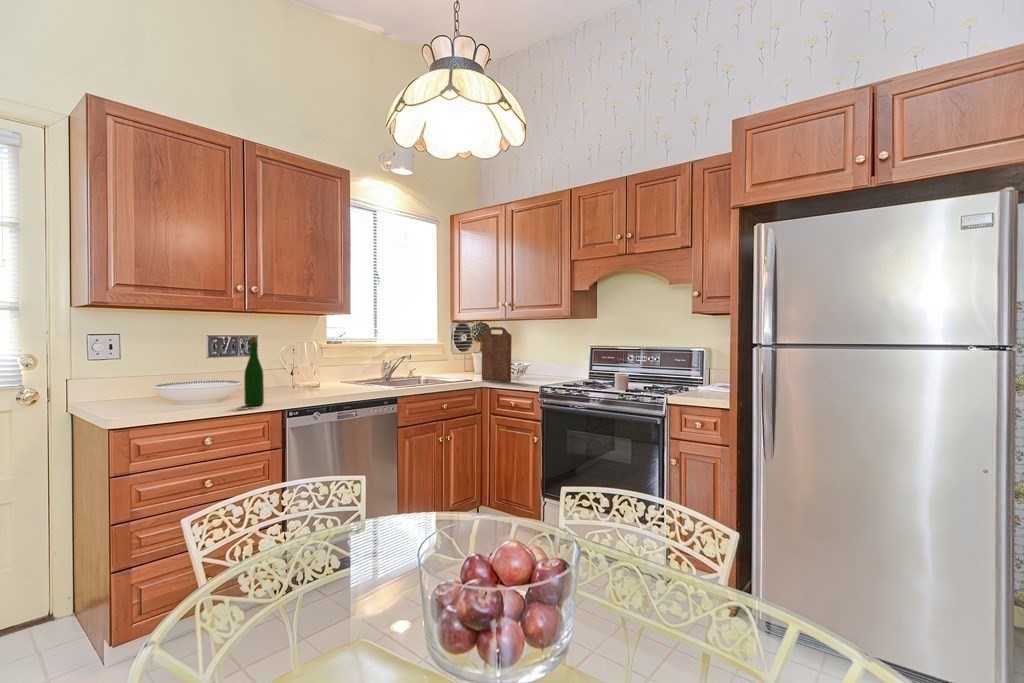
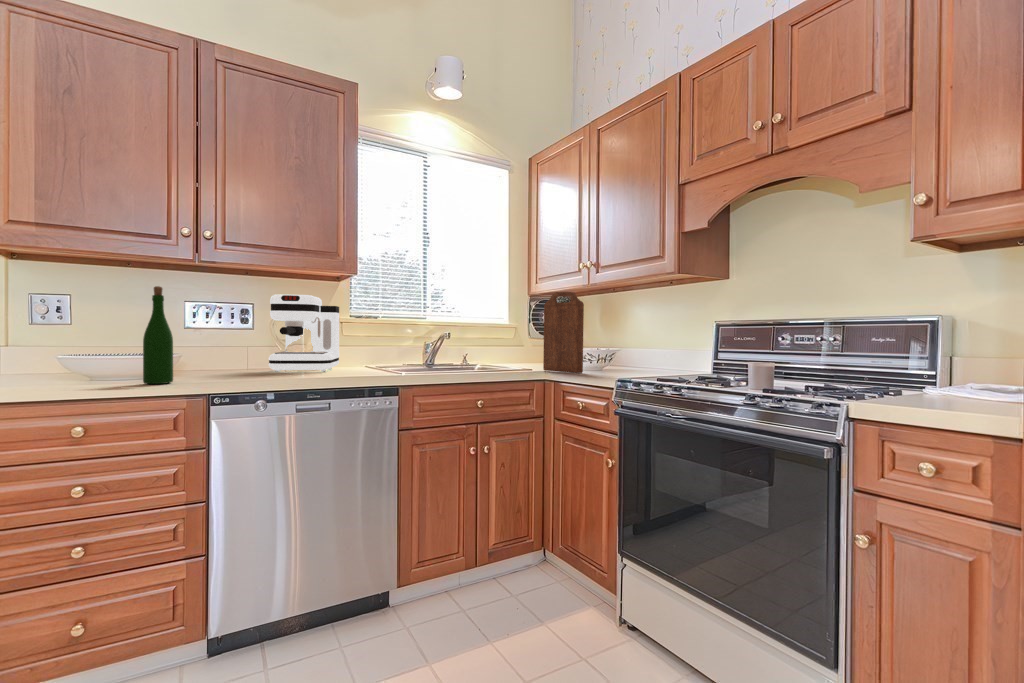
coffee maker: none [281,330,331,390] -> present [269,294,339,372]

